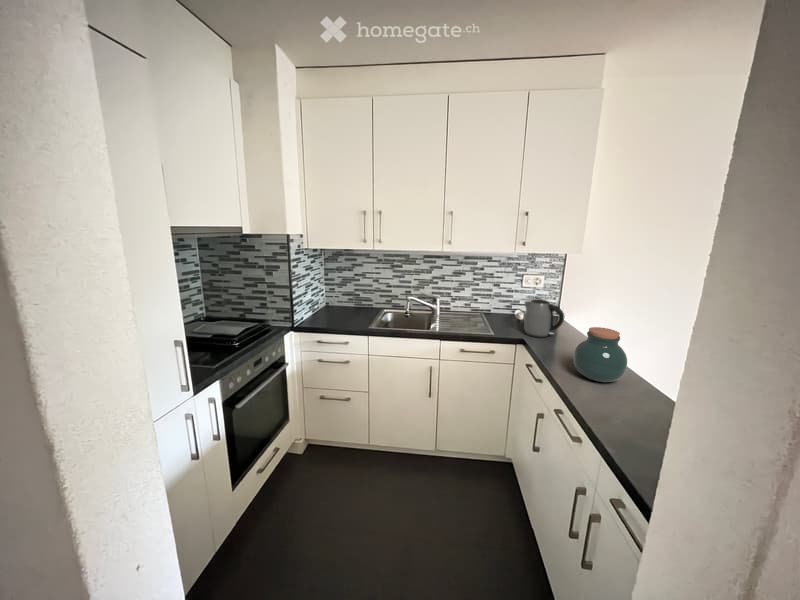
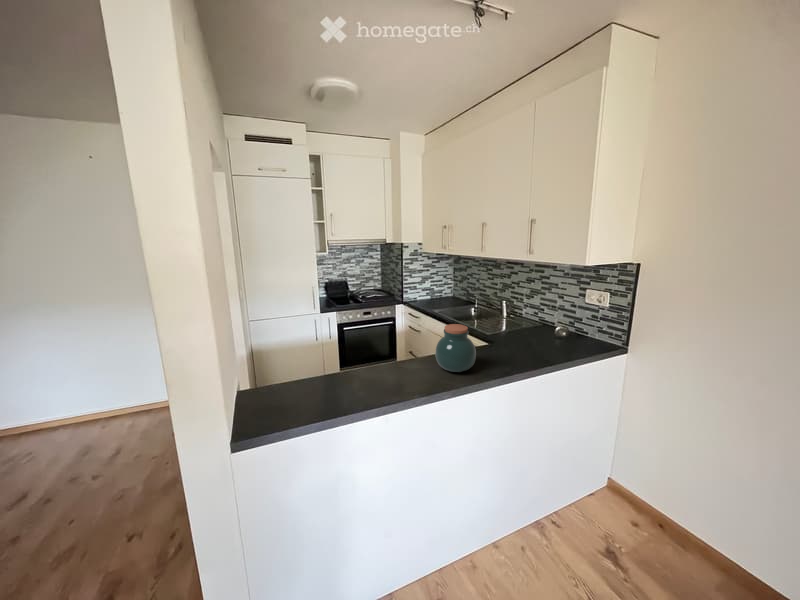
kettle: present [524,299,564,338] -> none [518,310,548,350]

